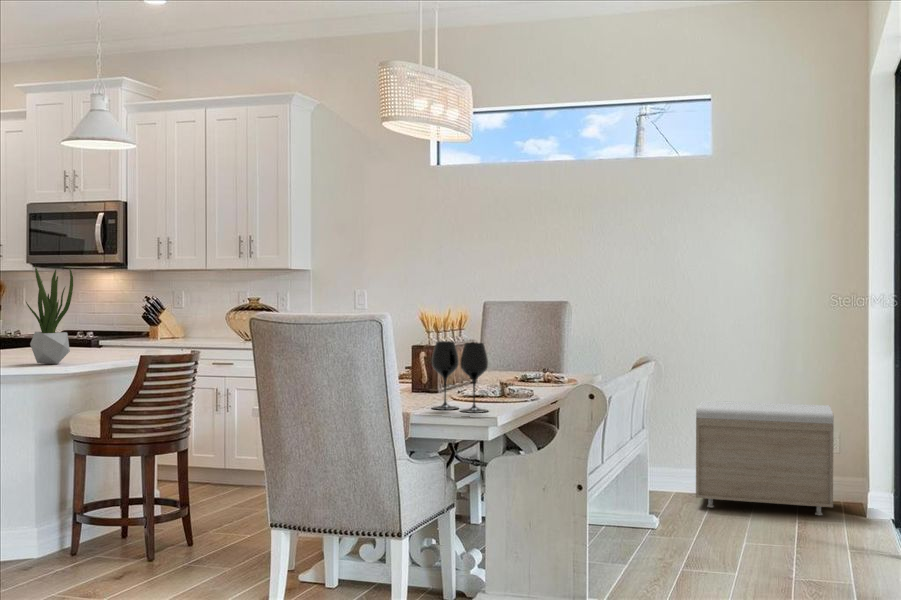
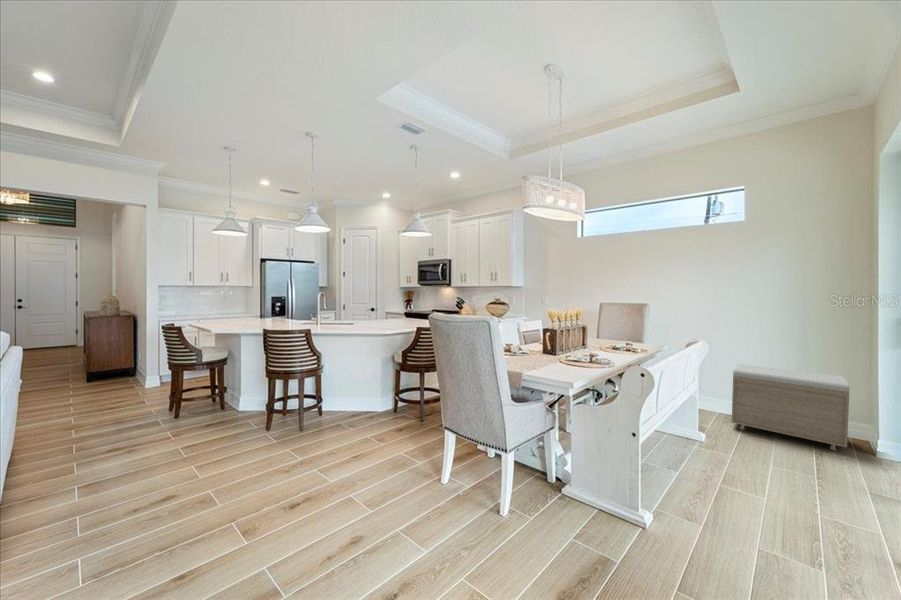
potted plant: present [26,266,73,364] -> none [380,287,400,328]
wine glass: present [432,341,488,413] -> none [538,333,572,379]

